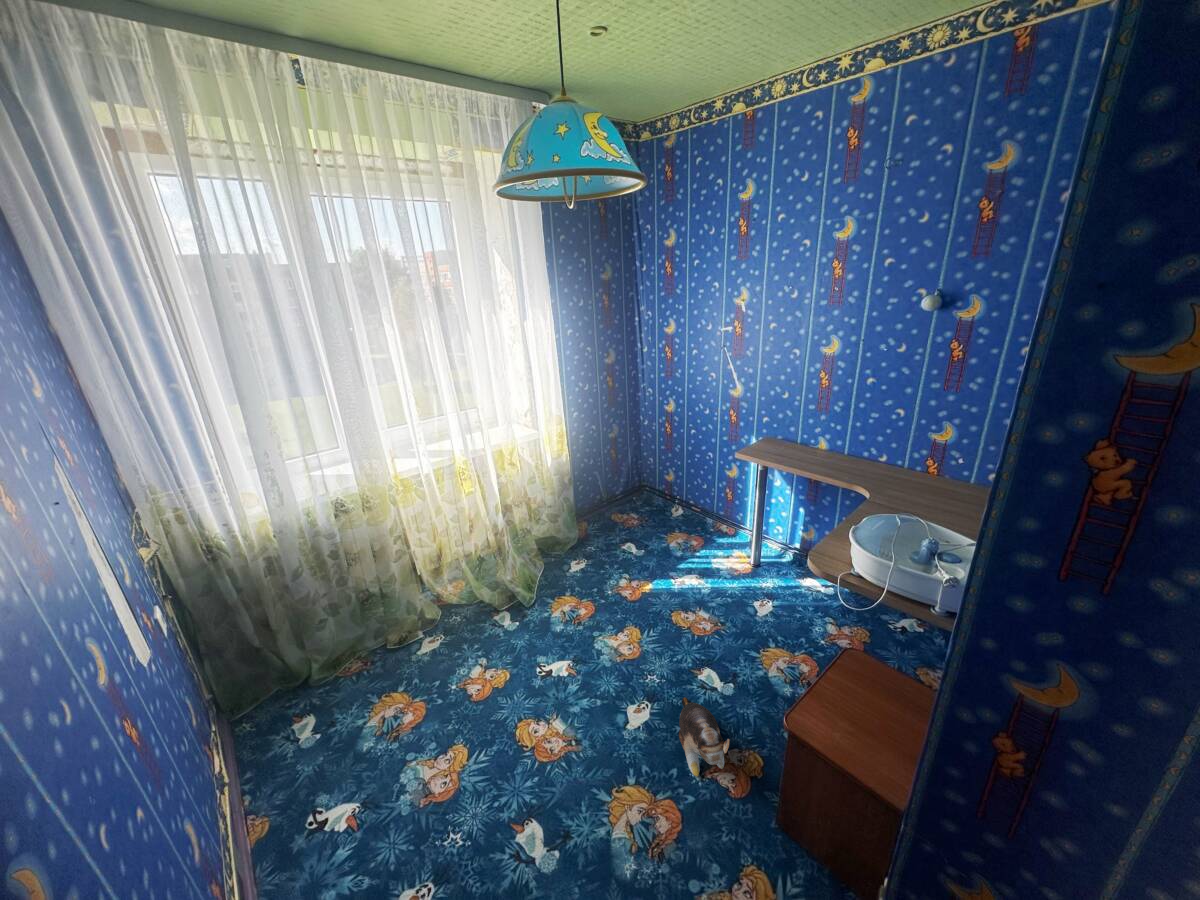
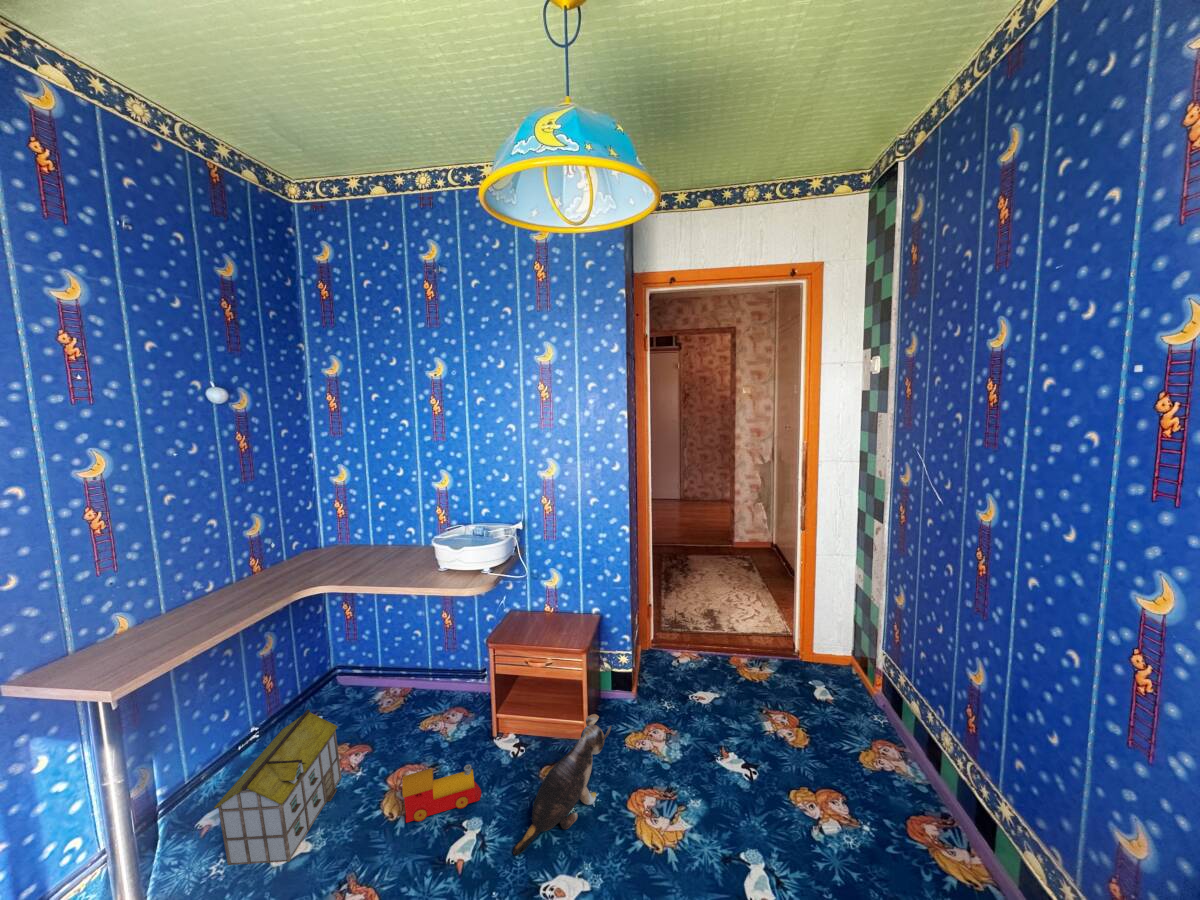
toy house: none [758,548,843,631] -> present [214,709,341,865]
toy train: none [749,631,772,702] -> present [402,764,481,823]

